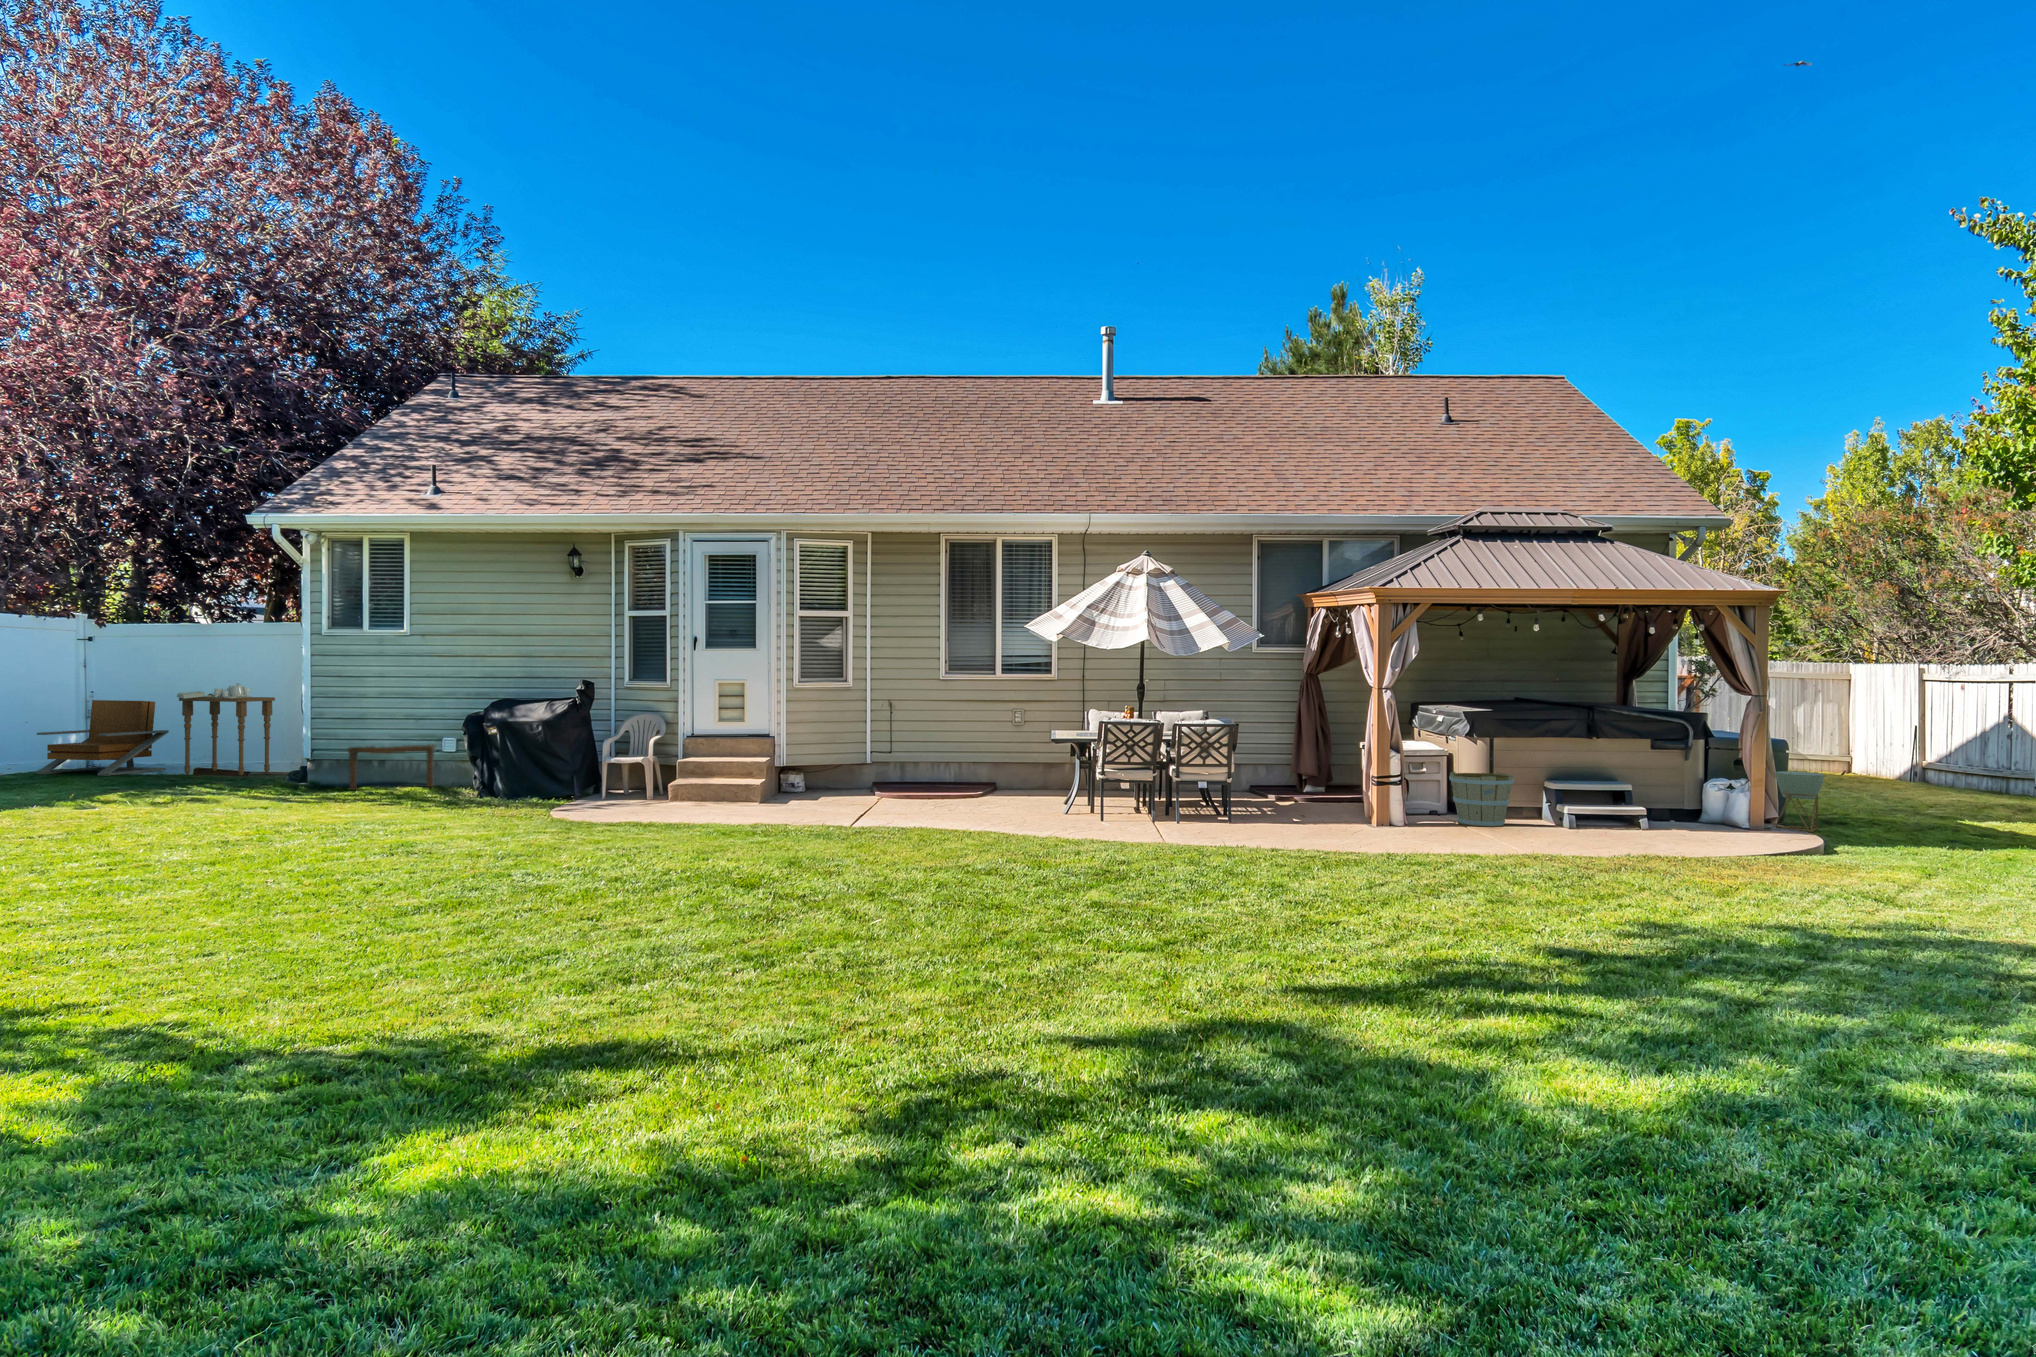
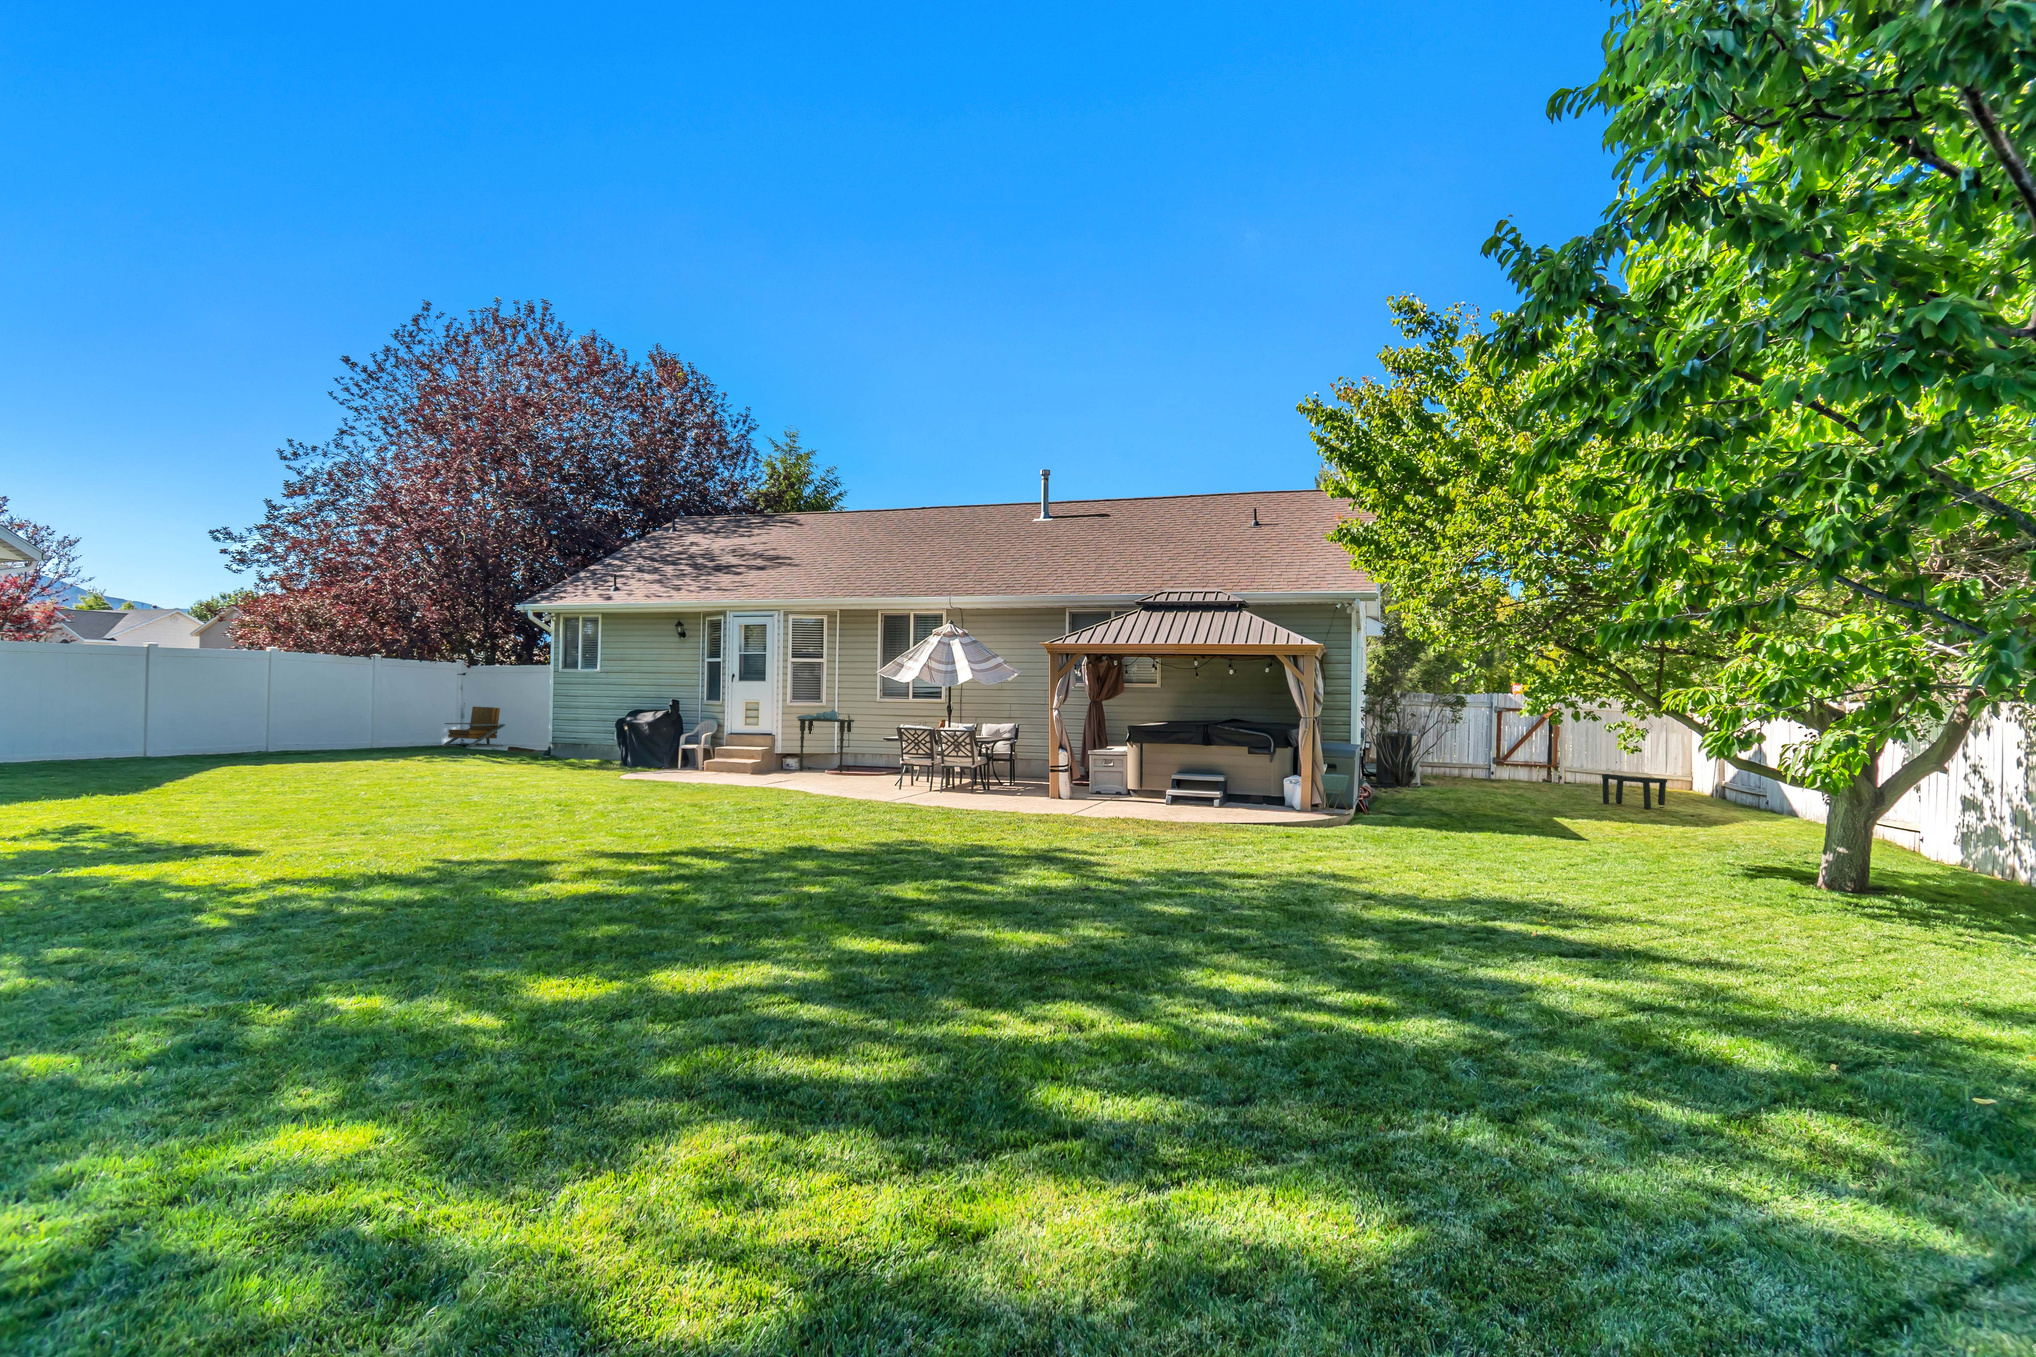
side table: present [177,684,275,776] -> present [796,710,854,772]
bench: present [348,744,436,790] -> present [1602,774,1667,809]
wooden bucket: present [1449,772,1514,827] -> none [1104,767,1143,802]

